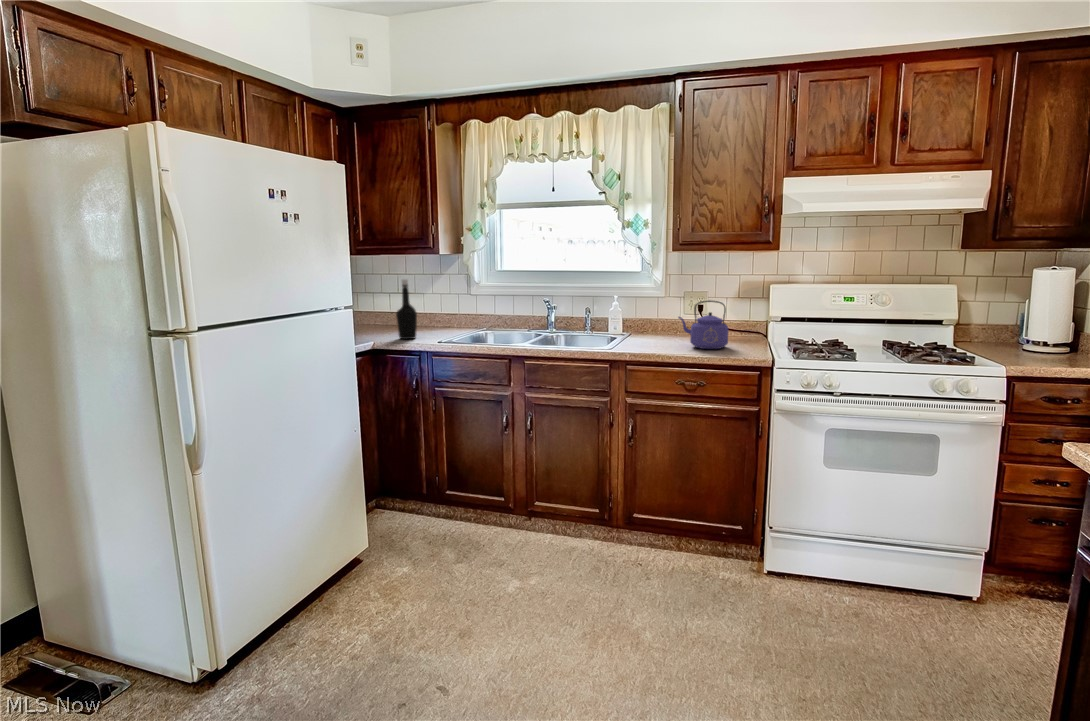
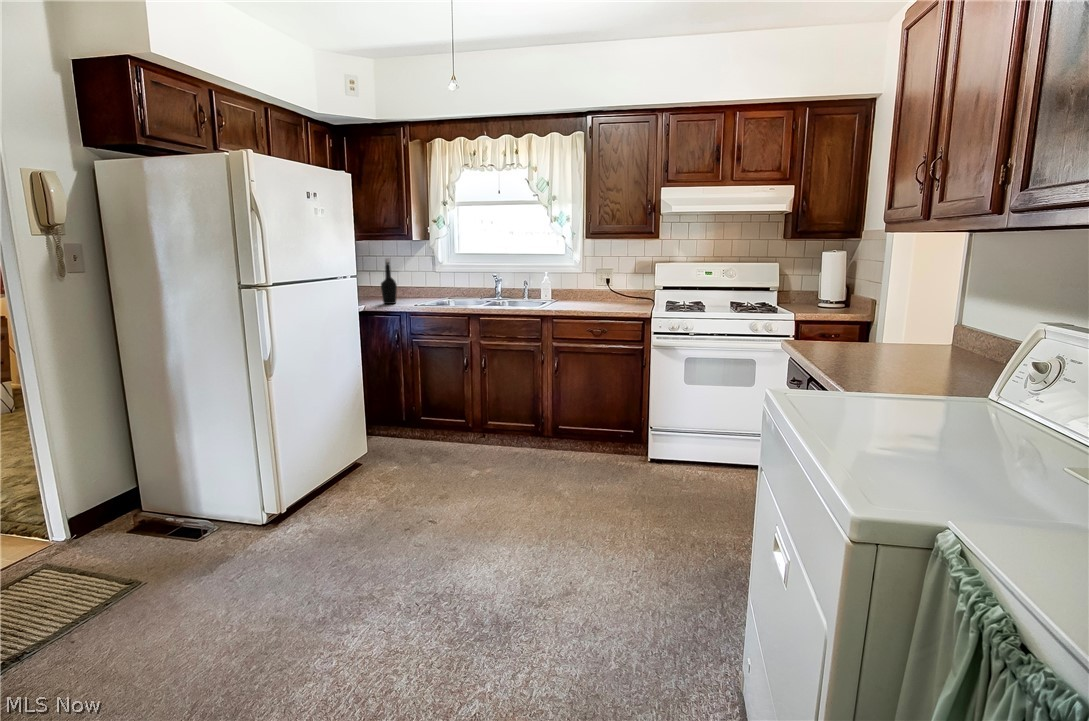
kettle: present [678,300,728,349] -> none [590,273,624,308]

